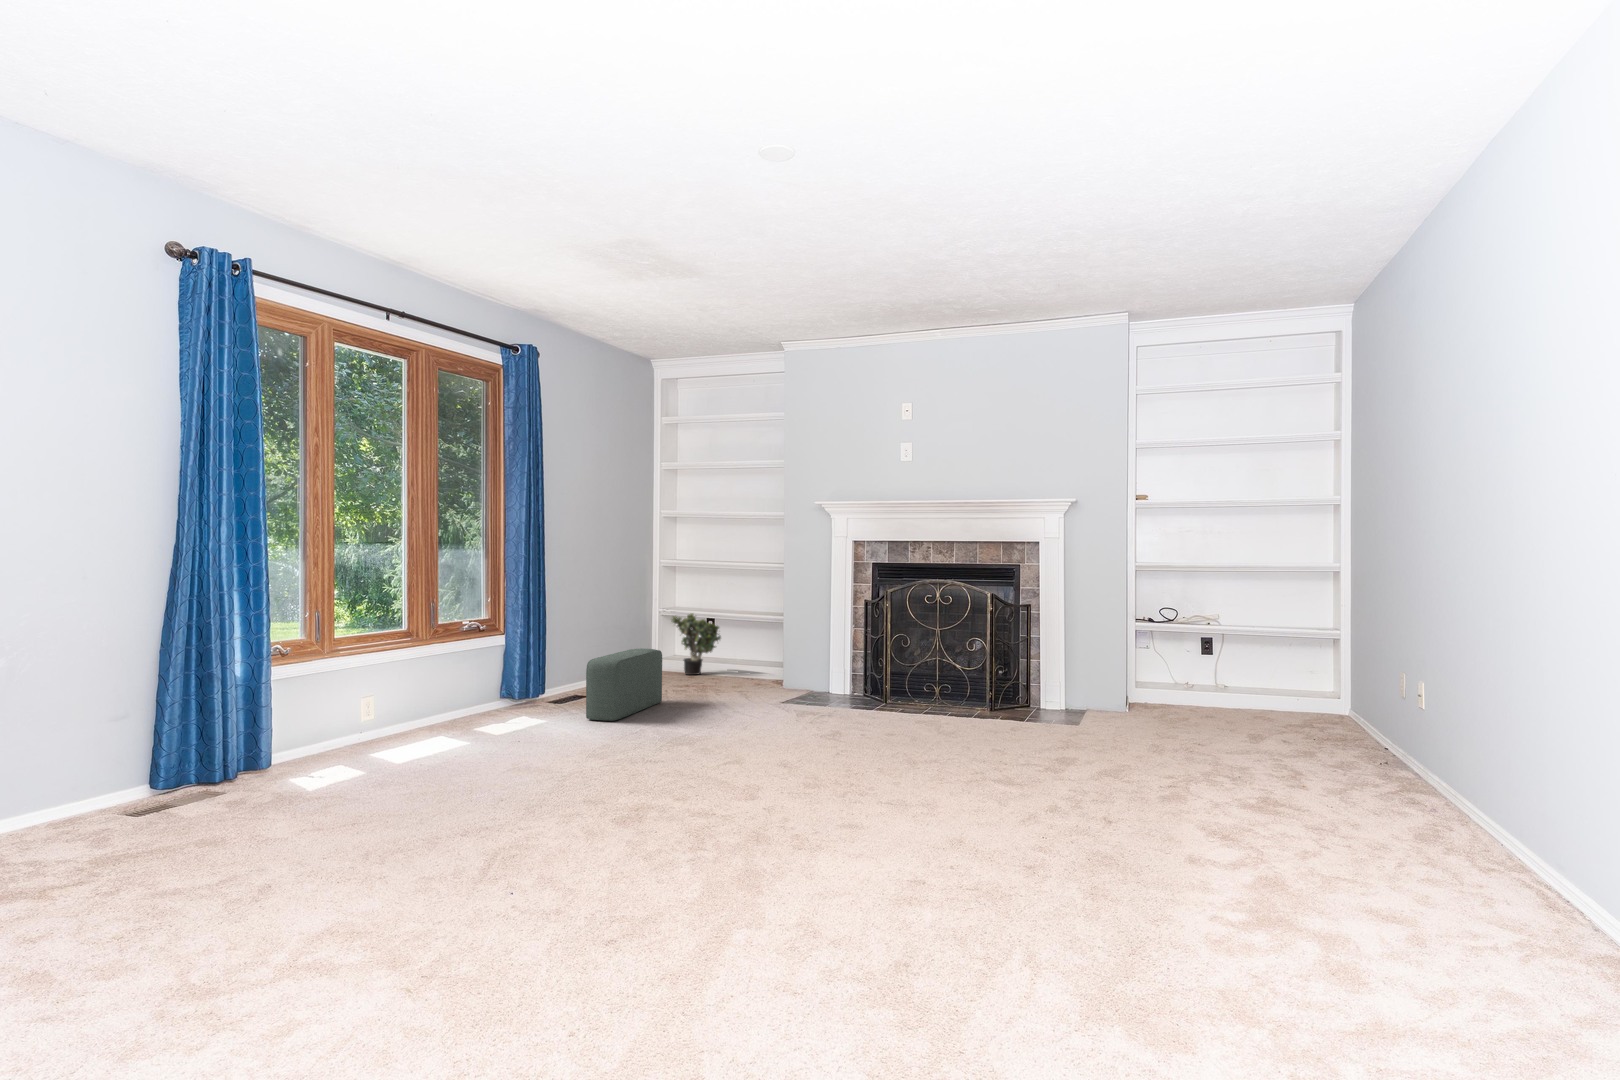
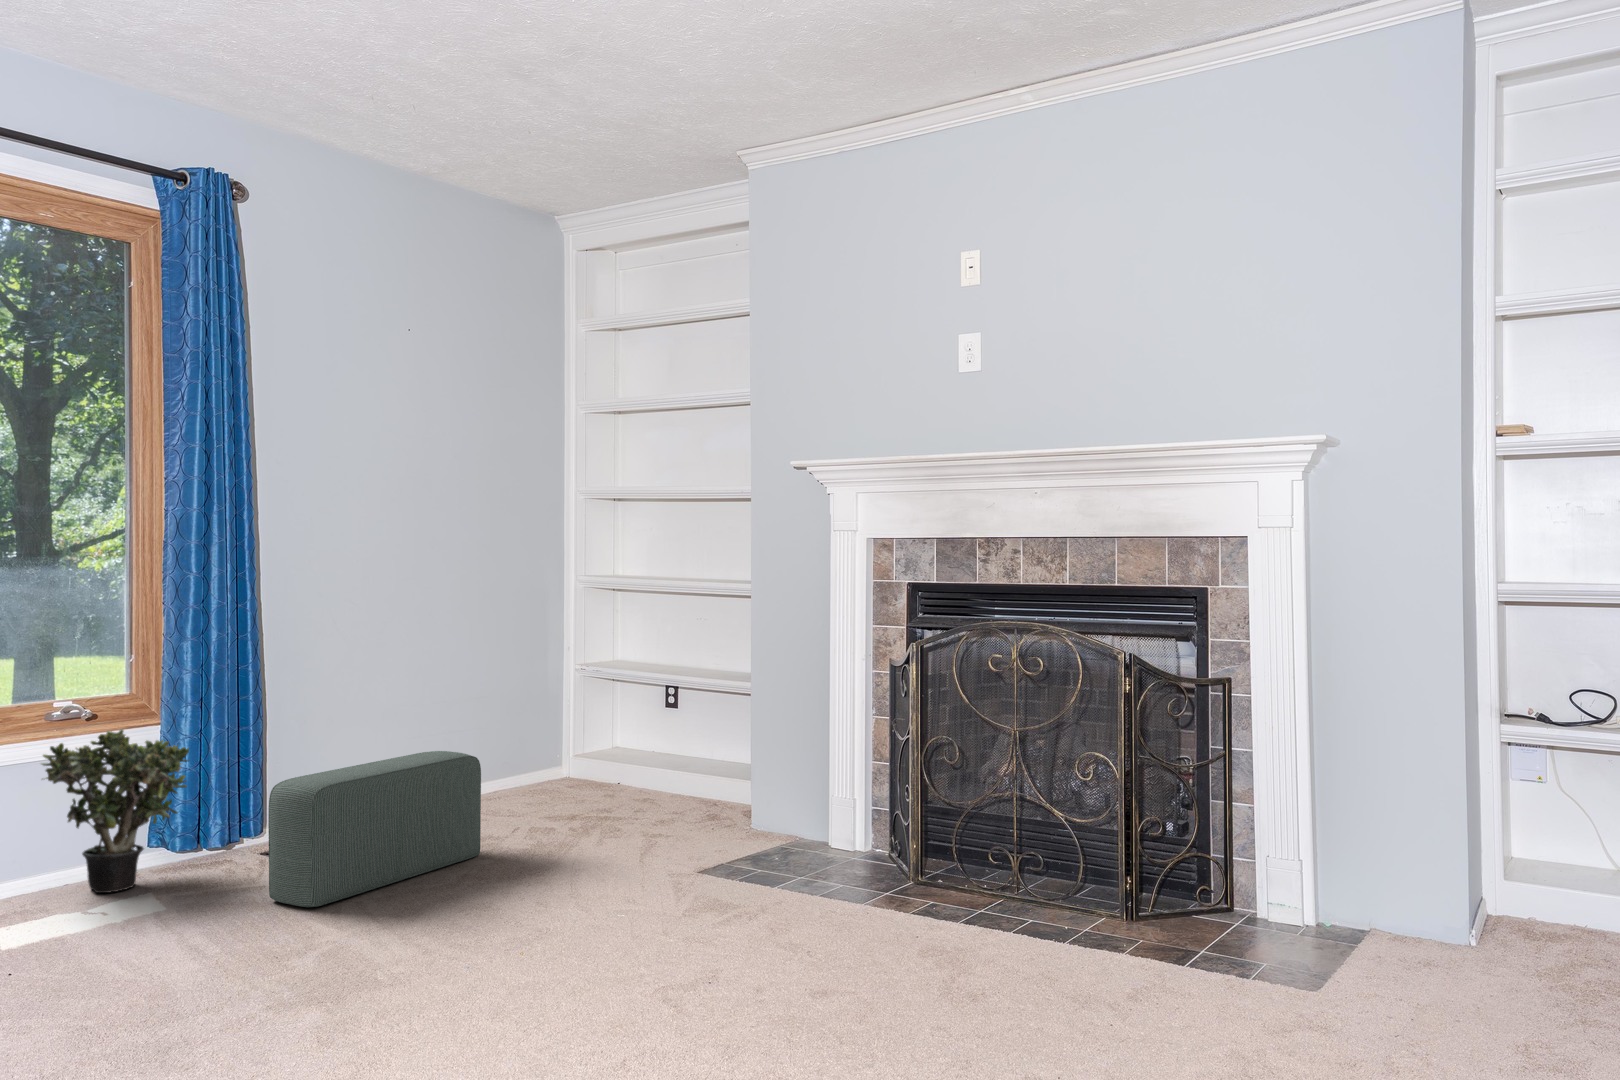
potted plant: present [672,613,721,675] -> present [42,729,189,893]

